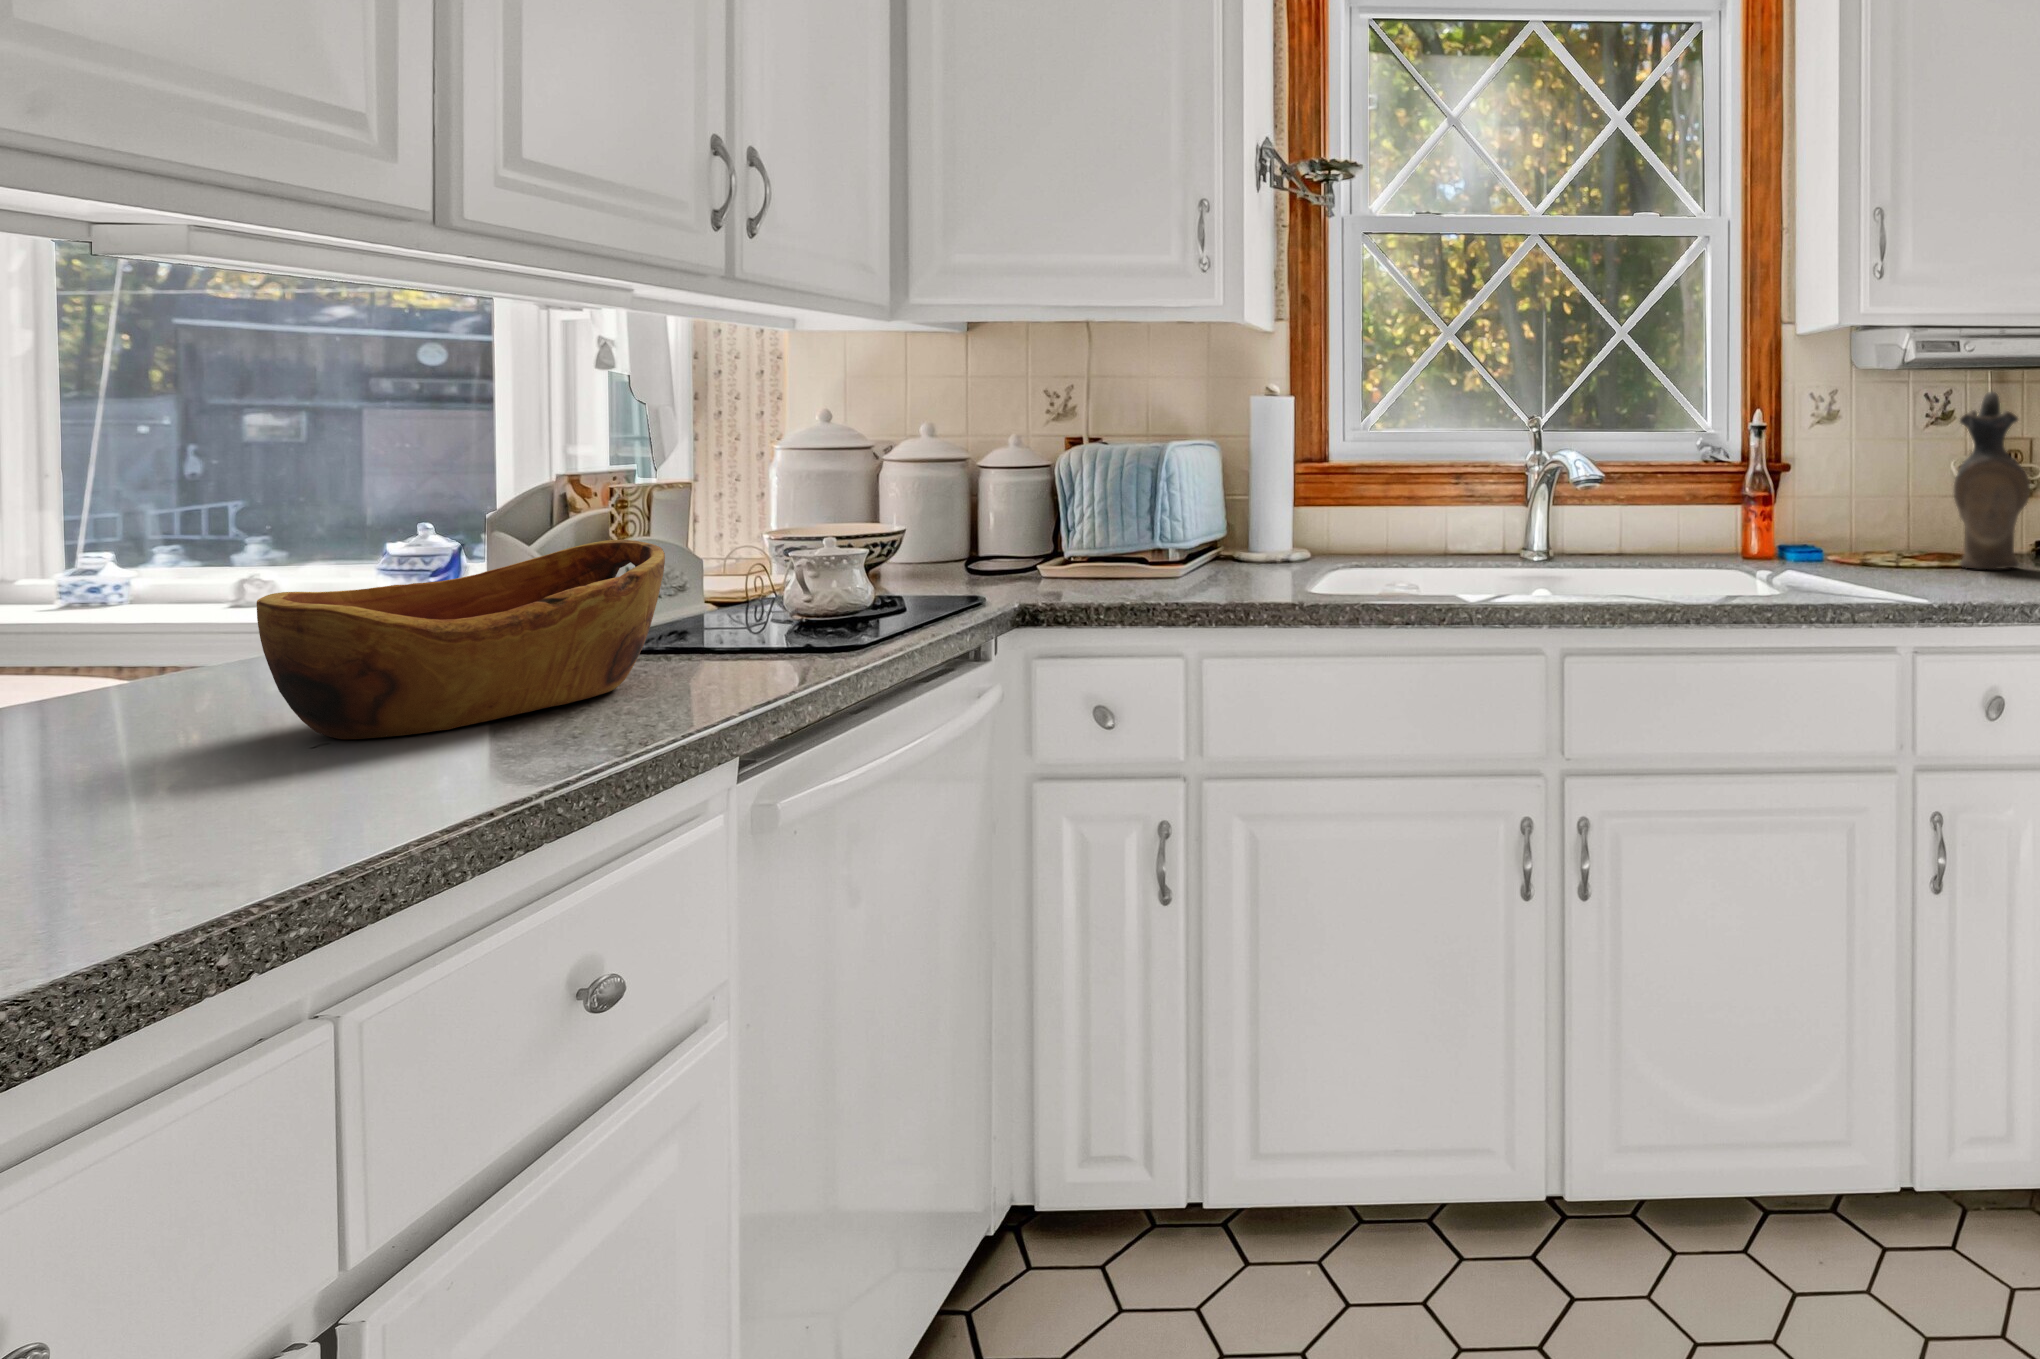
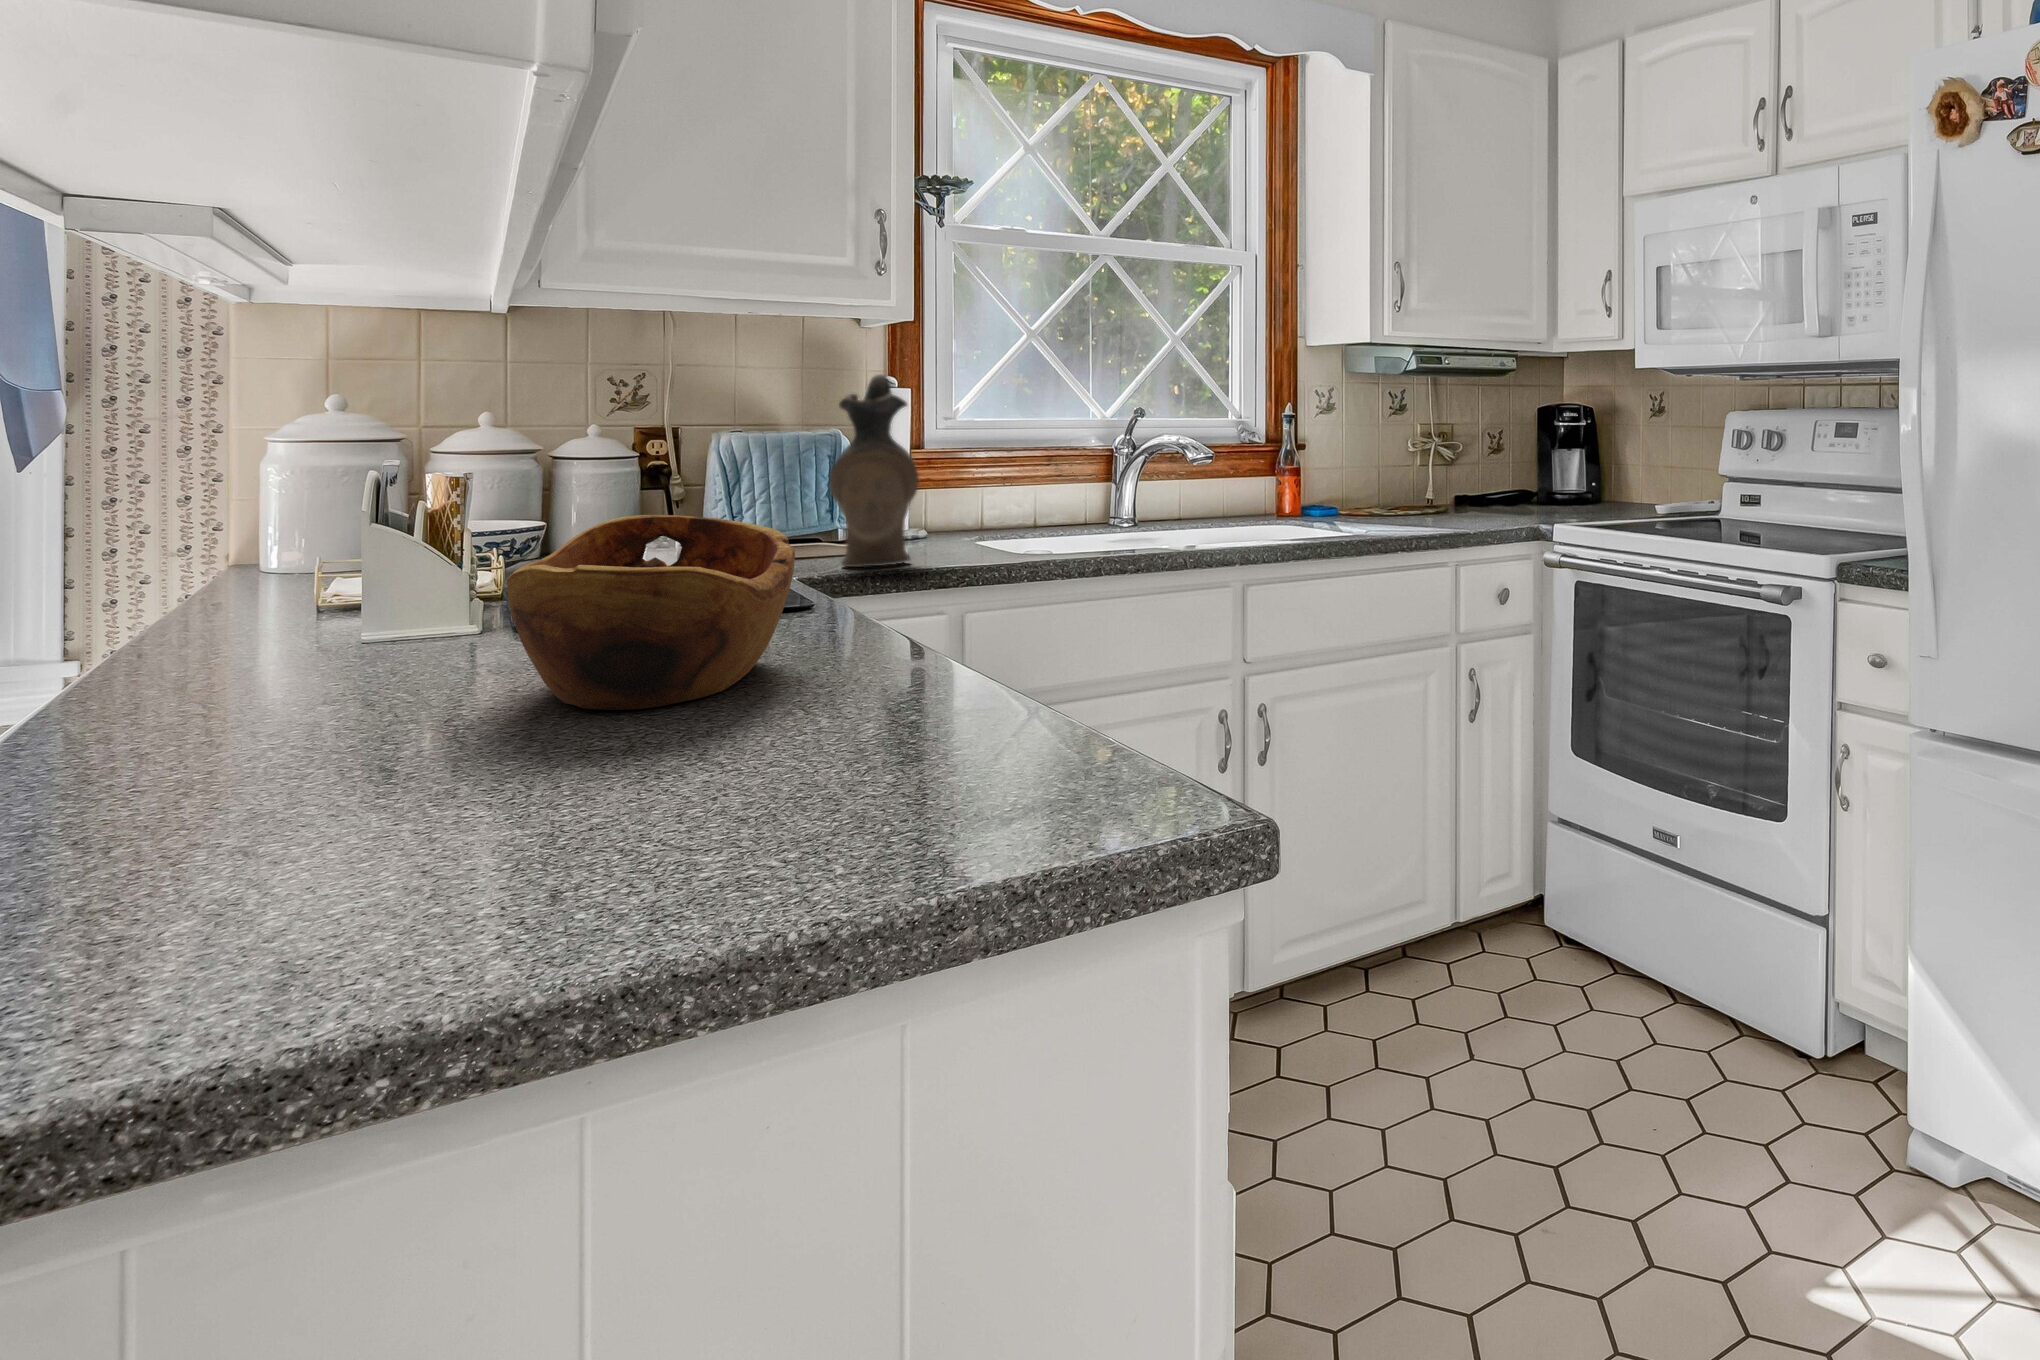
ceramic pitcher: present [1954,392,2030,569] -> present [829,374,919,567]

